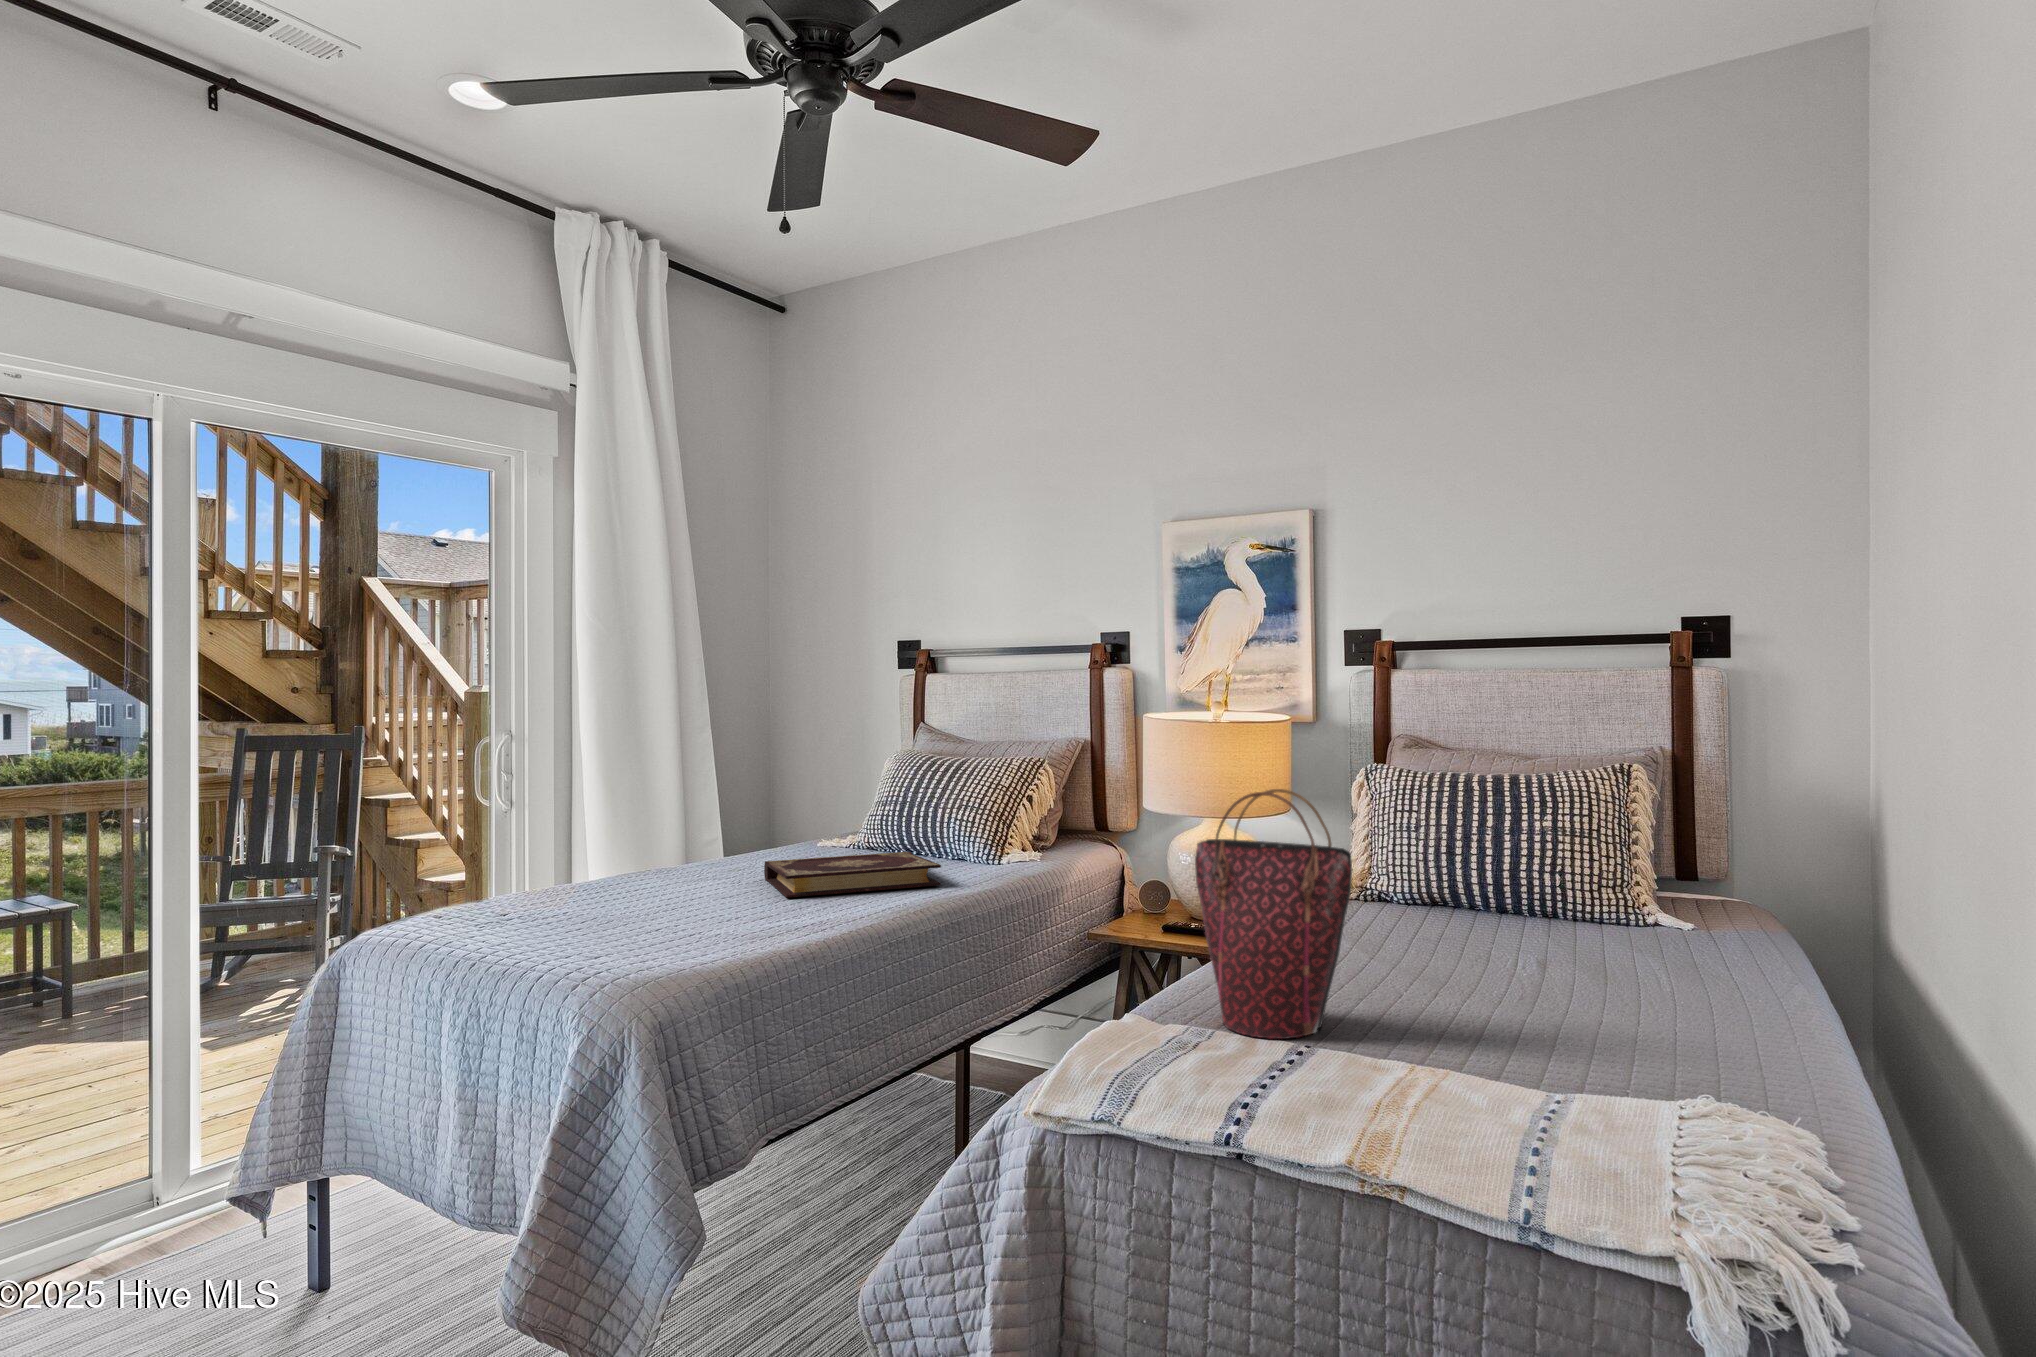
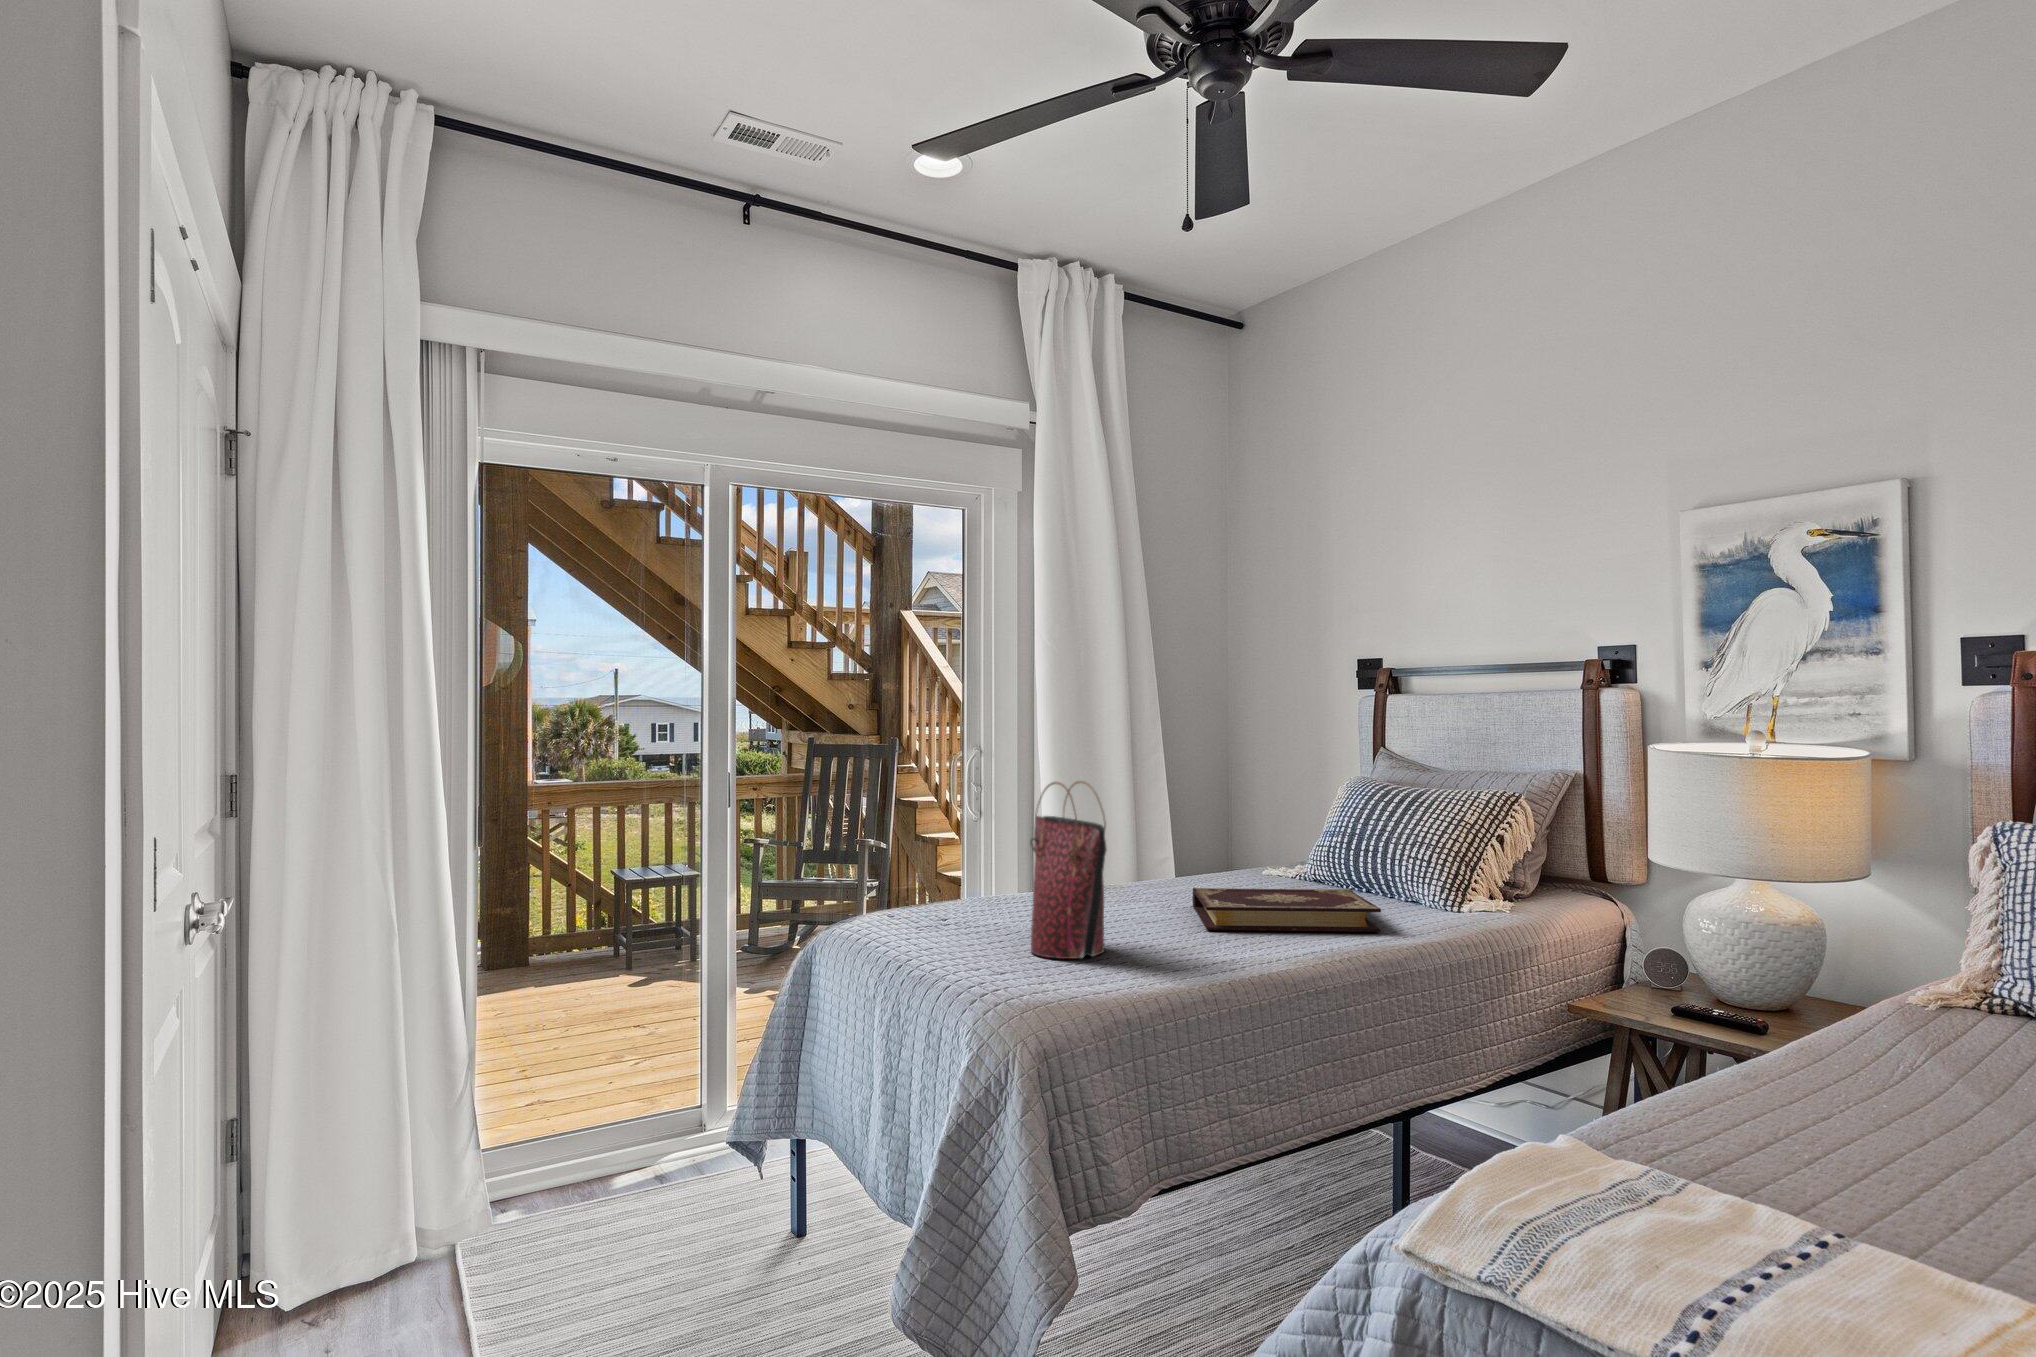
handbag: present [1195,789,1352,1039] -> present [1030,781,1107,959]

